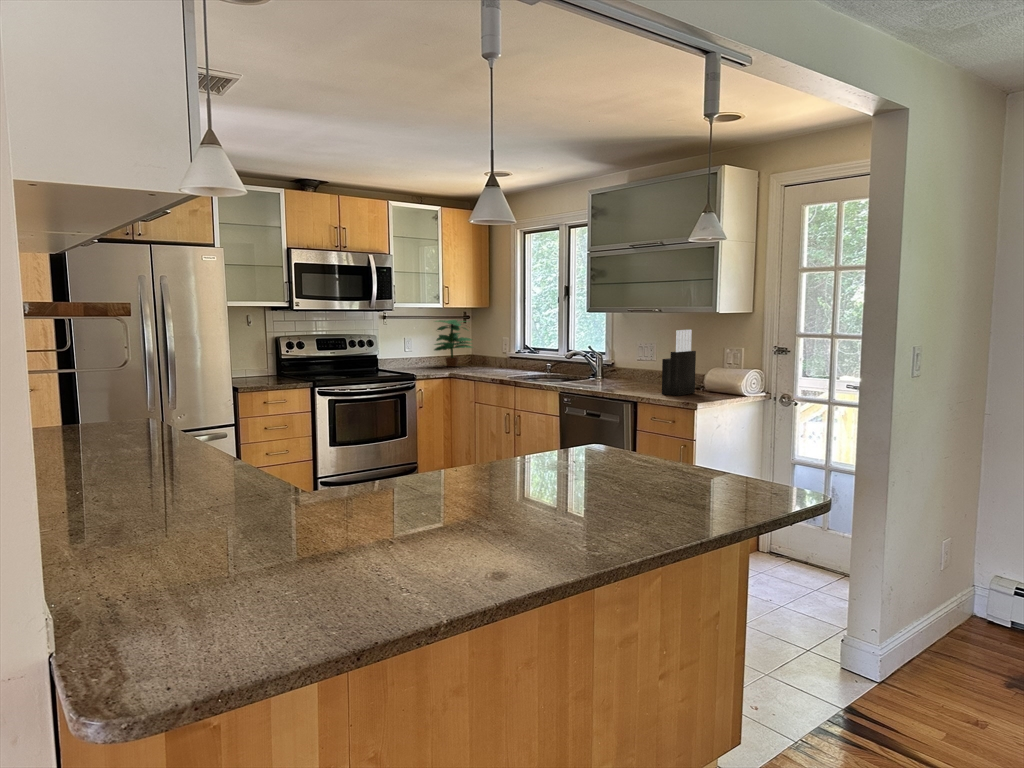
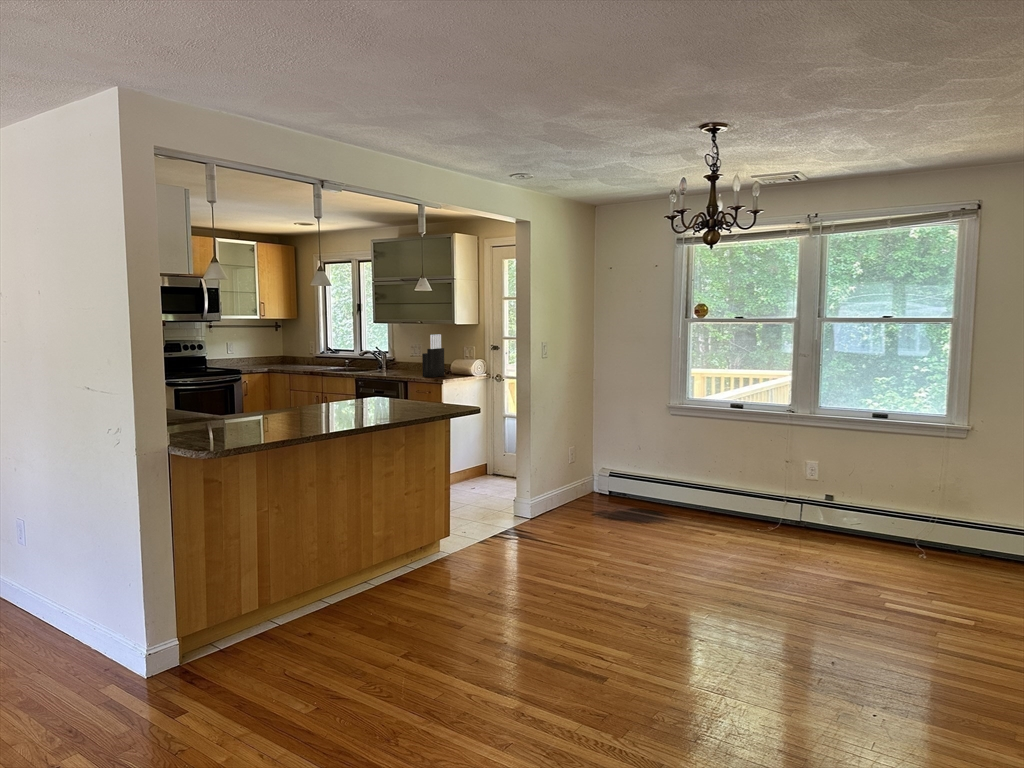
potted plant: present [434,320,472,366] -> none [251,328,285,365]

